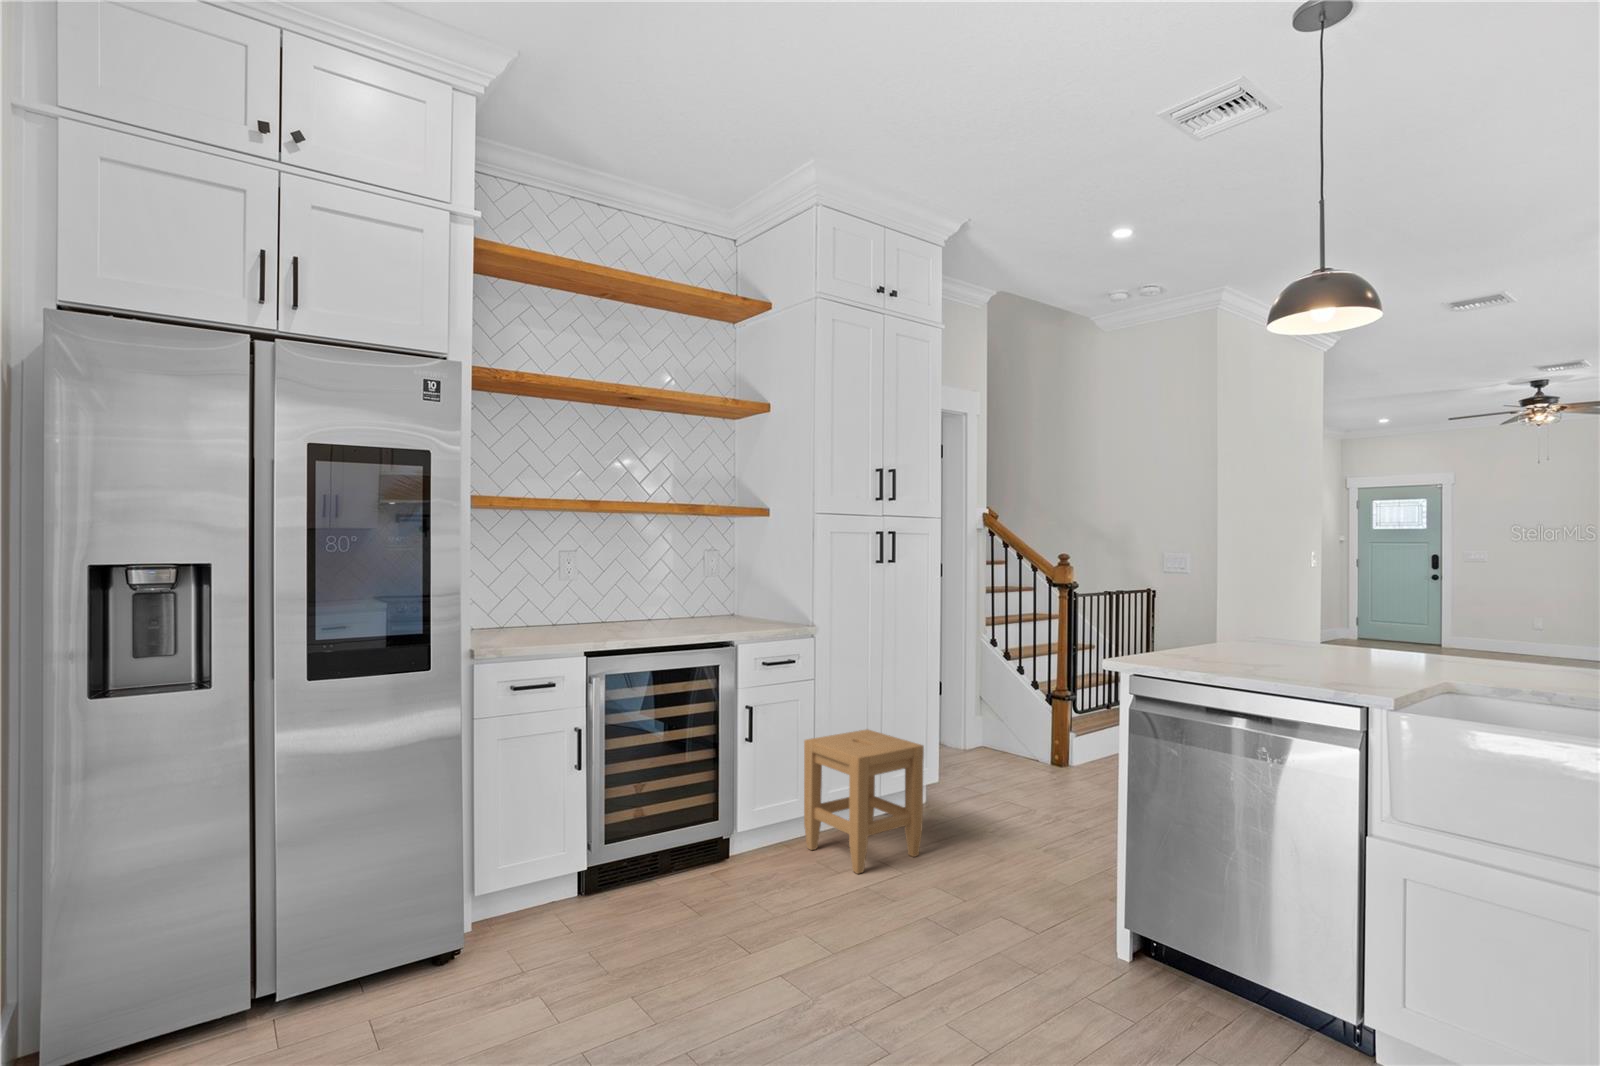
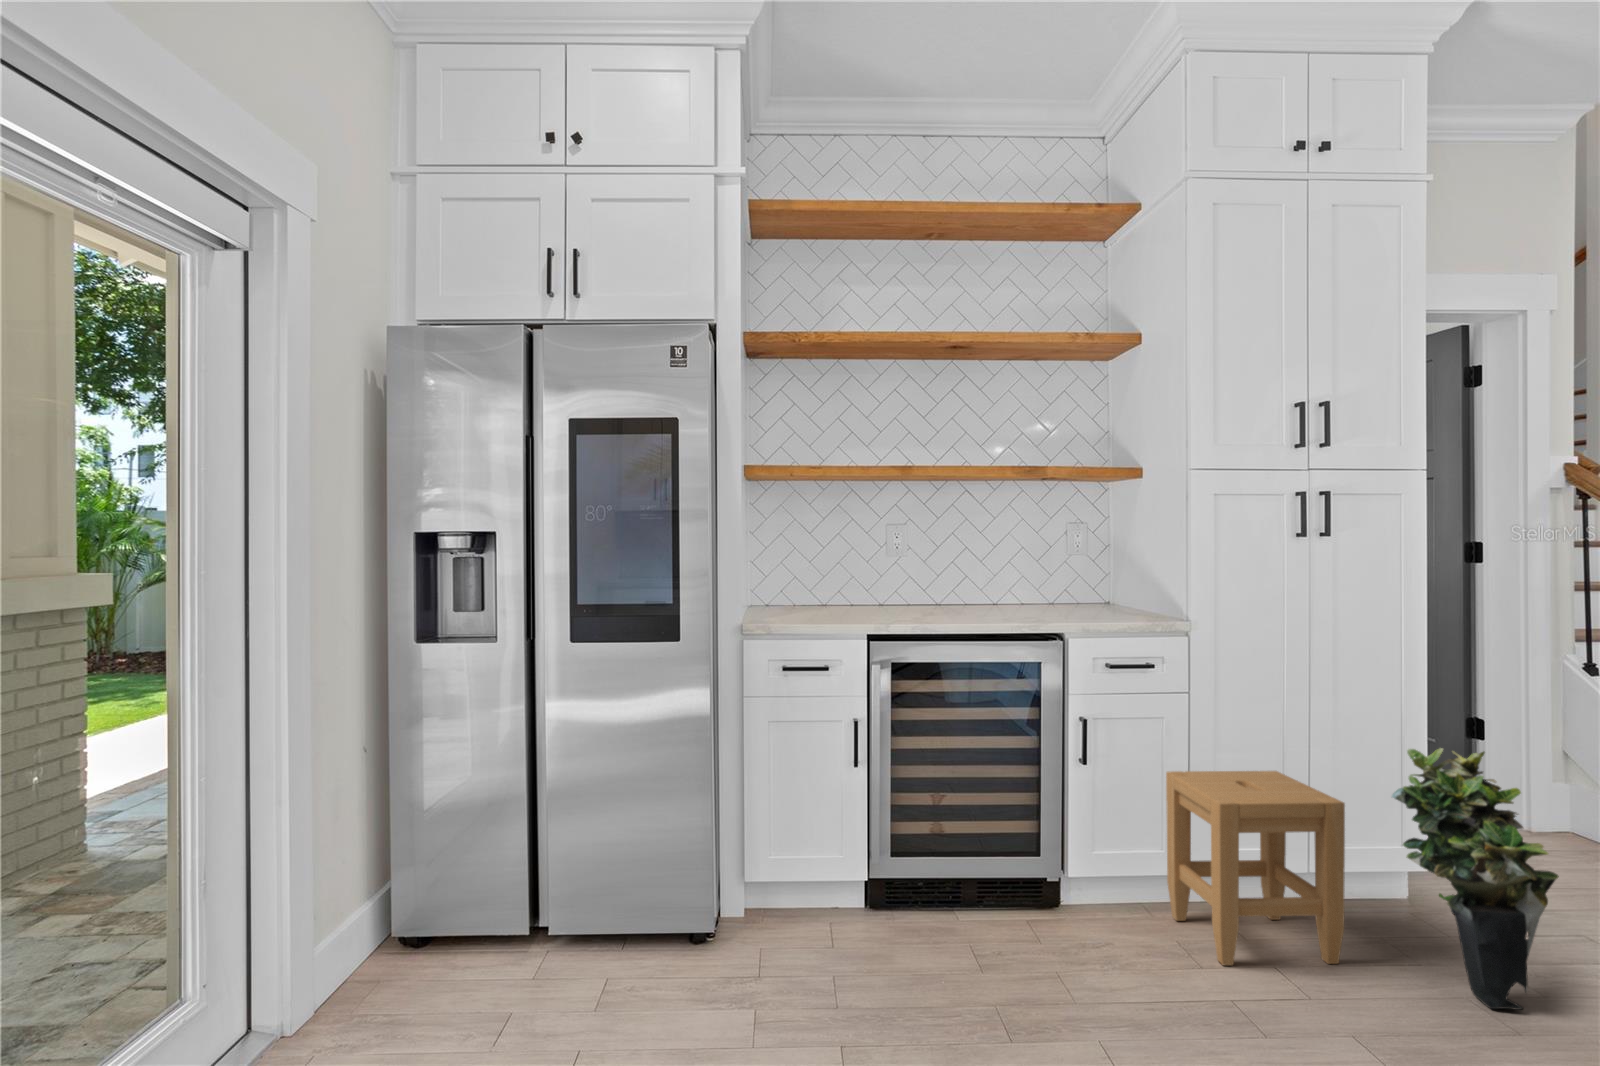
potted plant: none [949,701,1035,863] -> present [1392,748,1559,1010]

